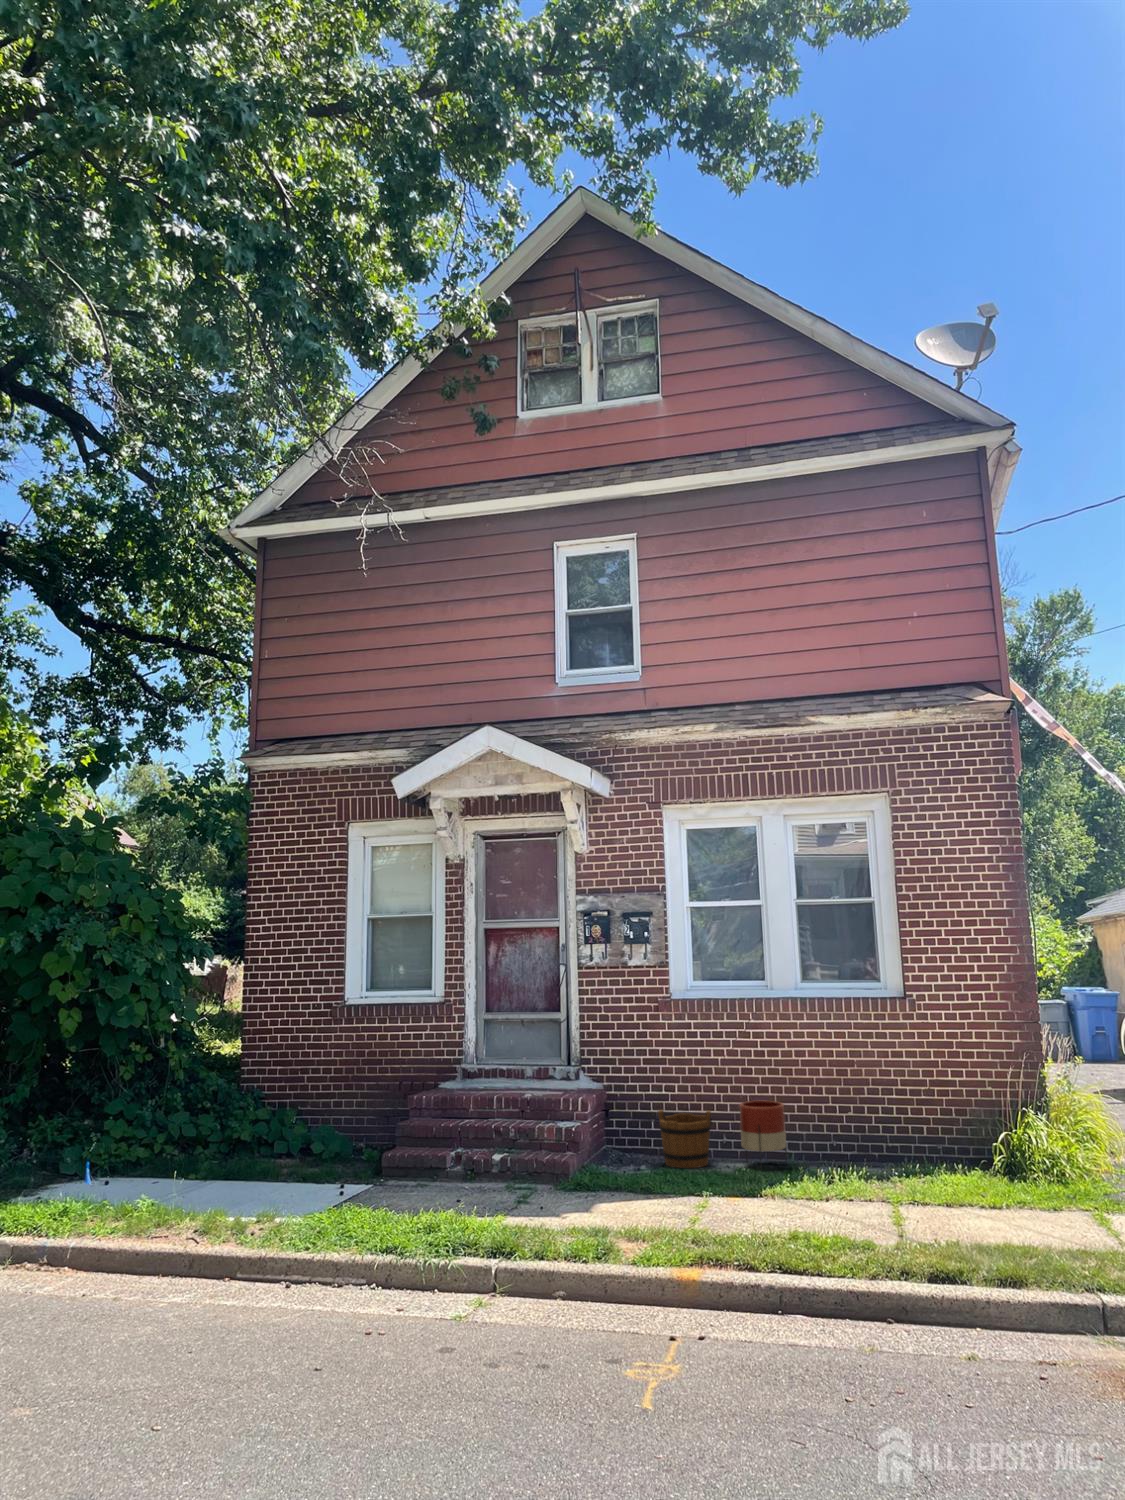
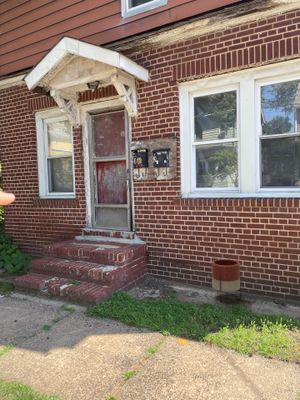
bucket: present [658,1110,712,1168] -> none [167,260,198,296]

